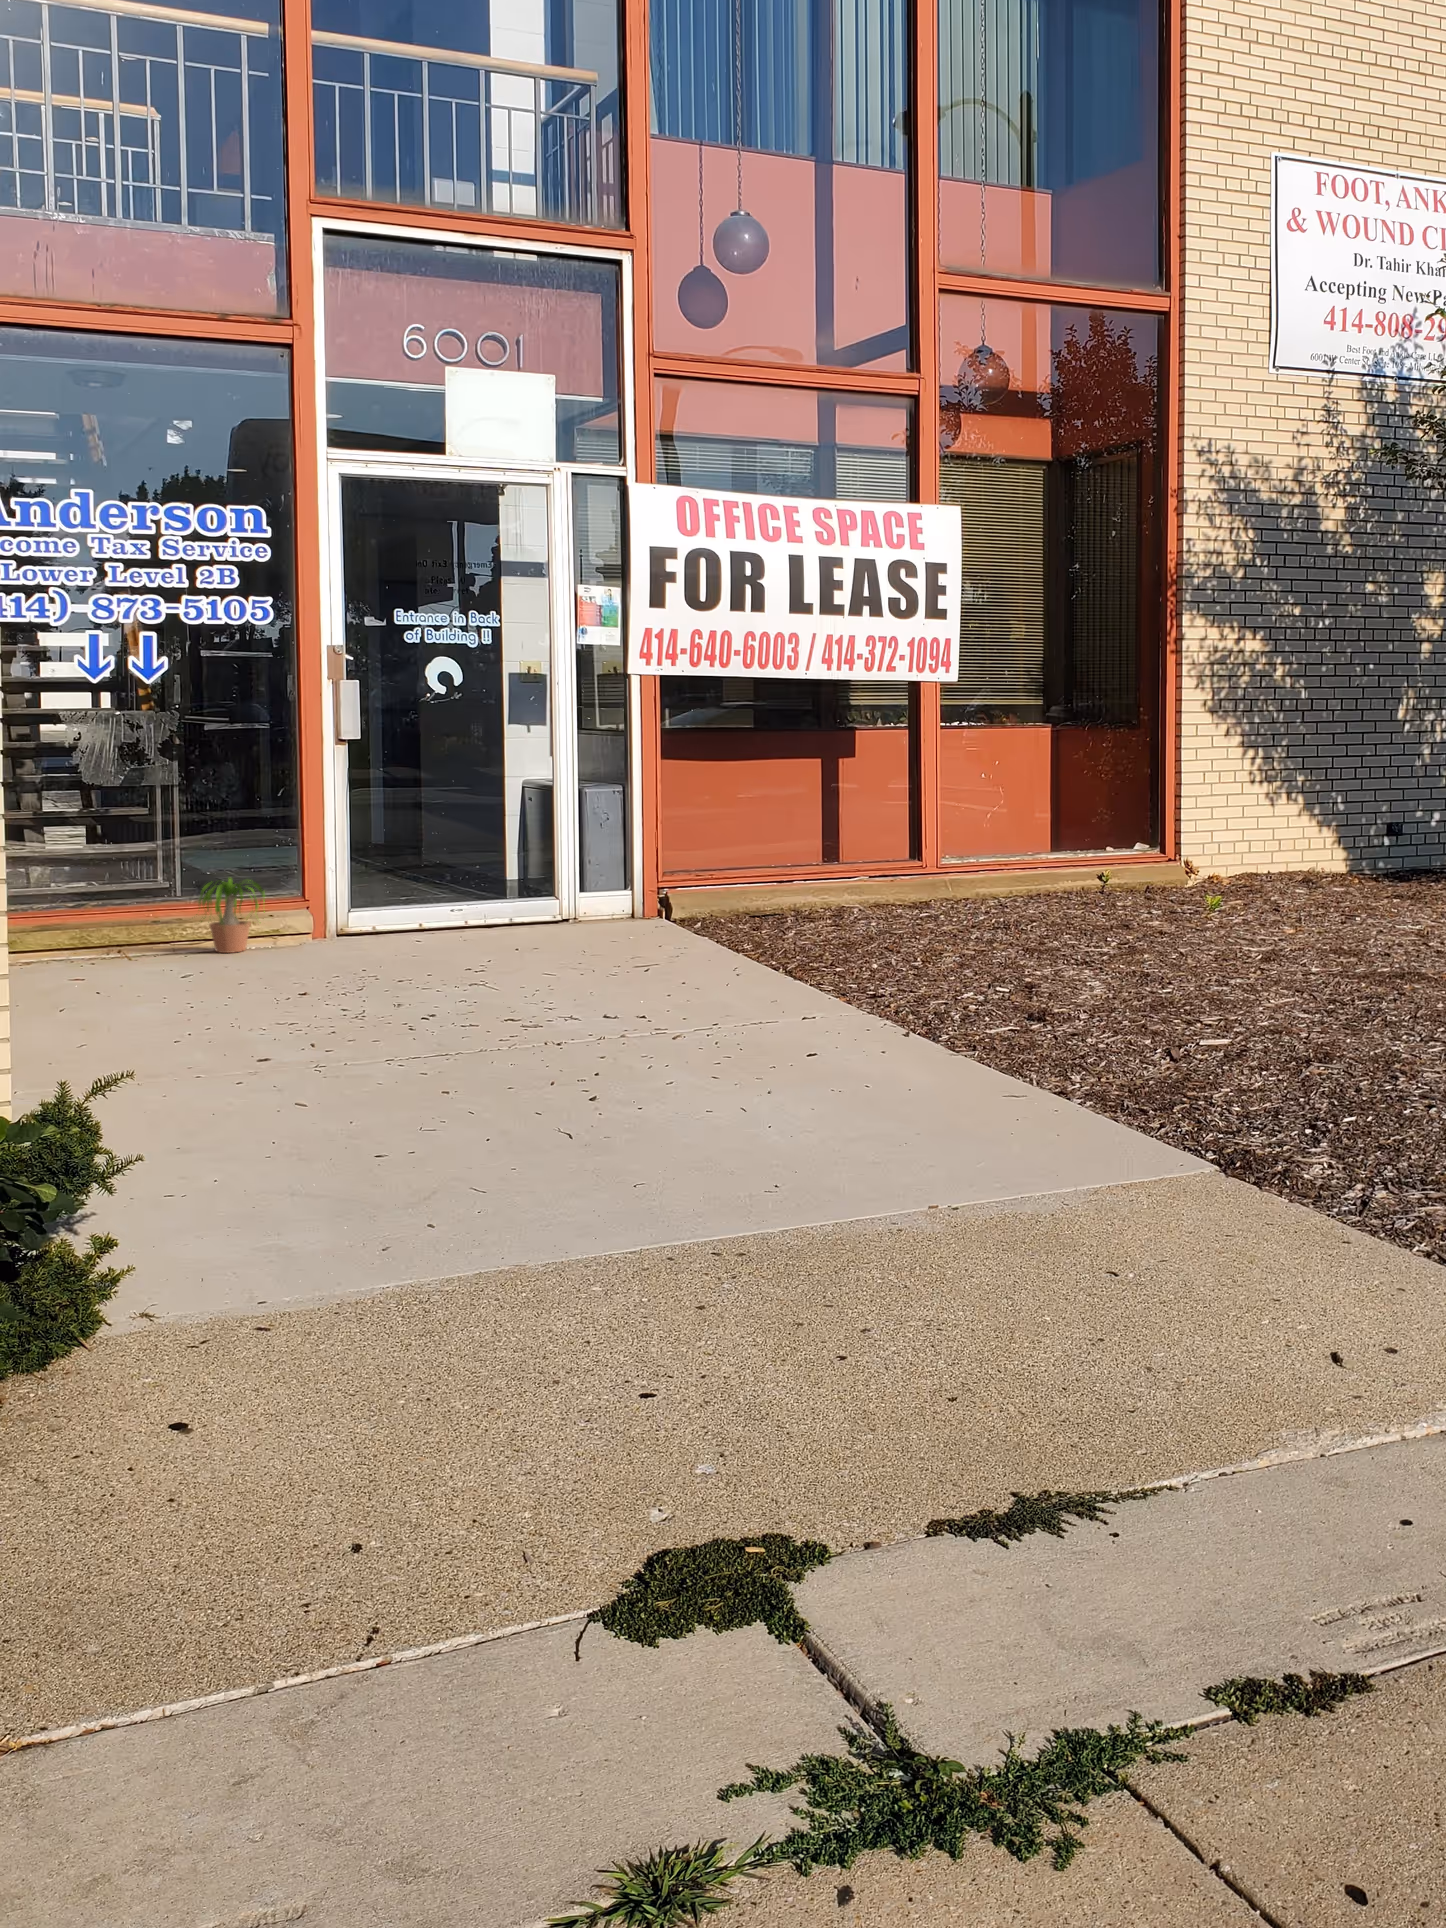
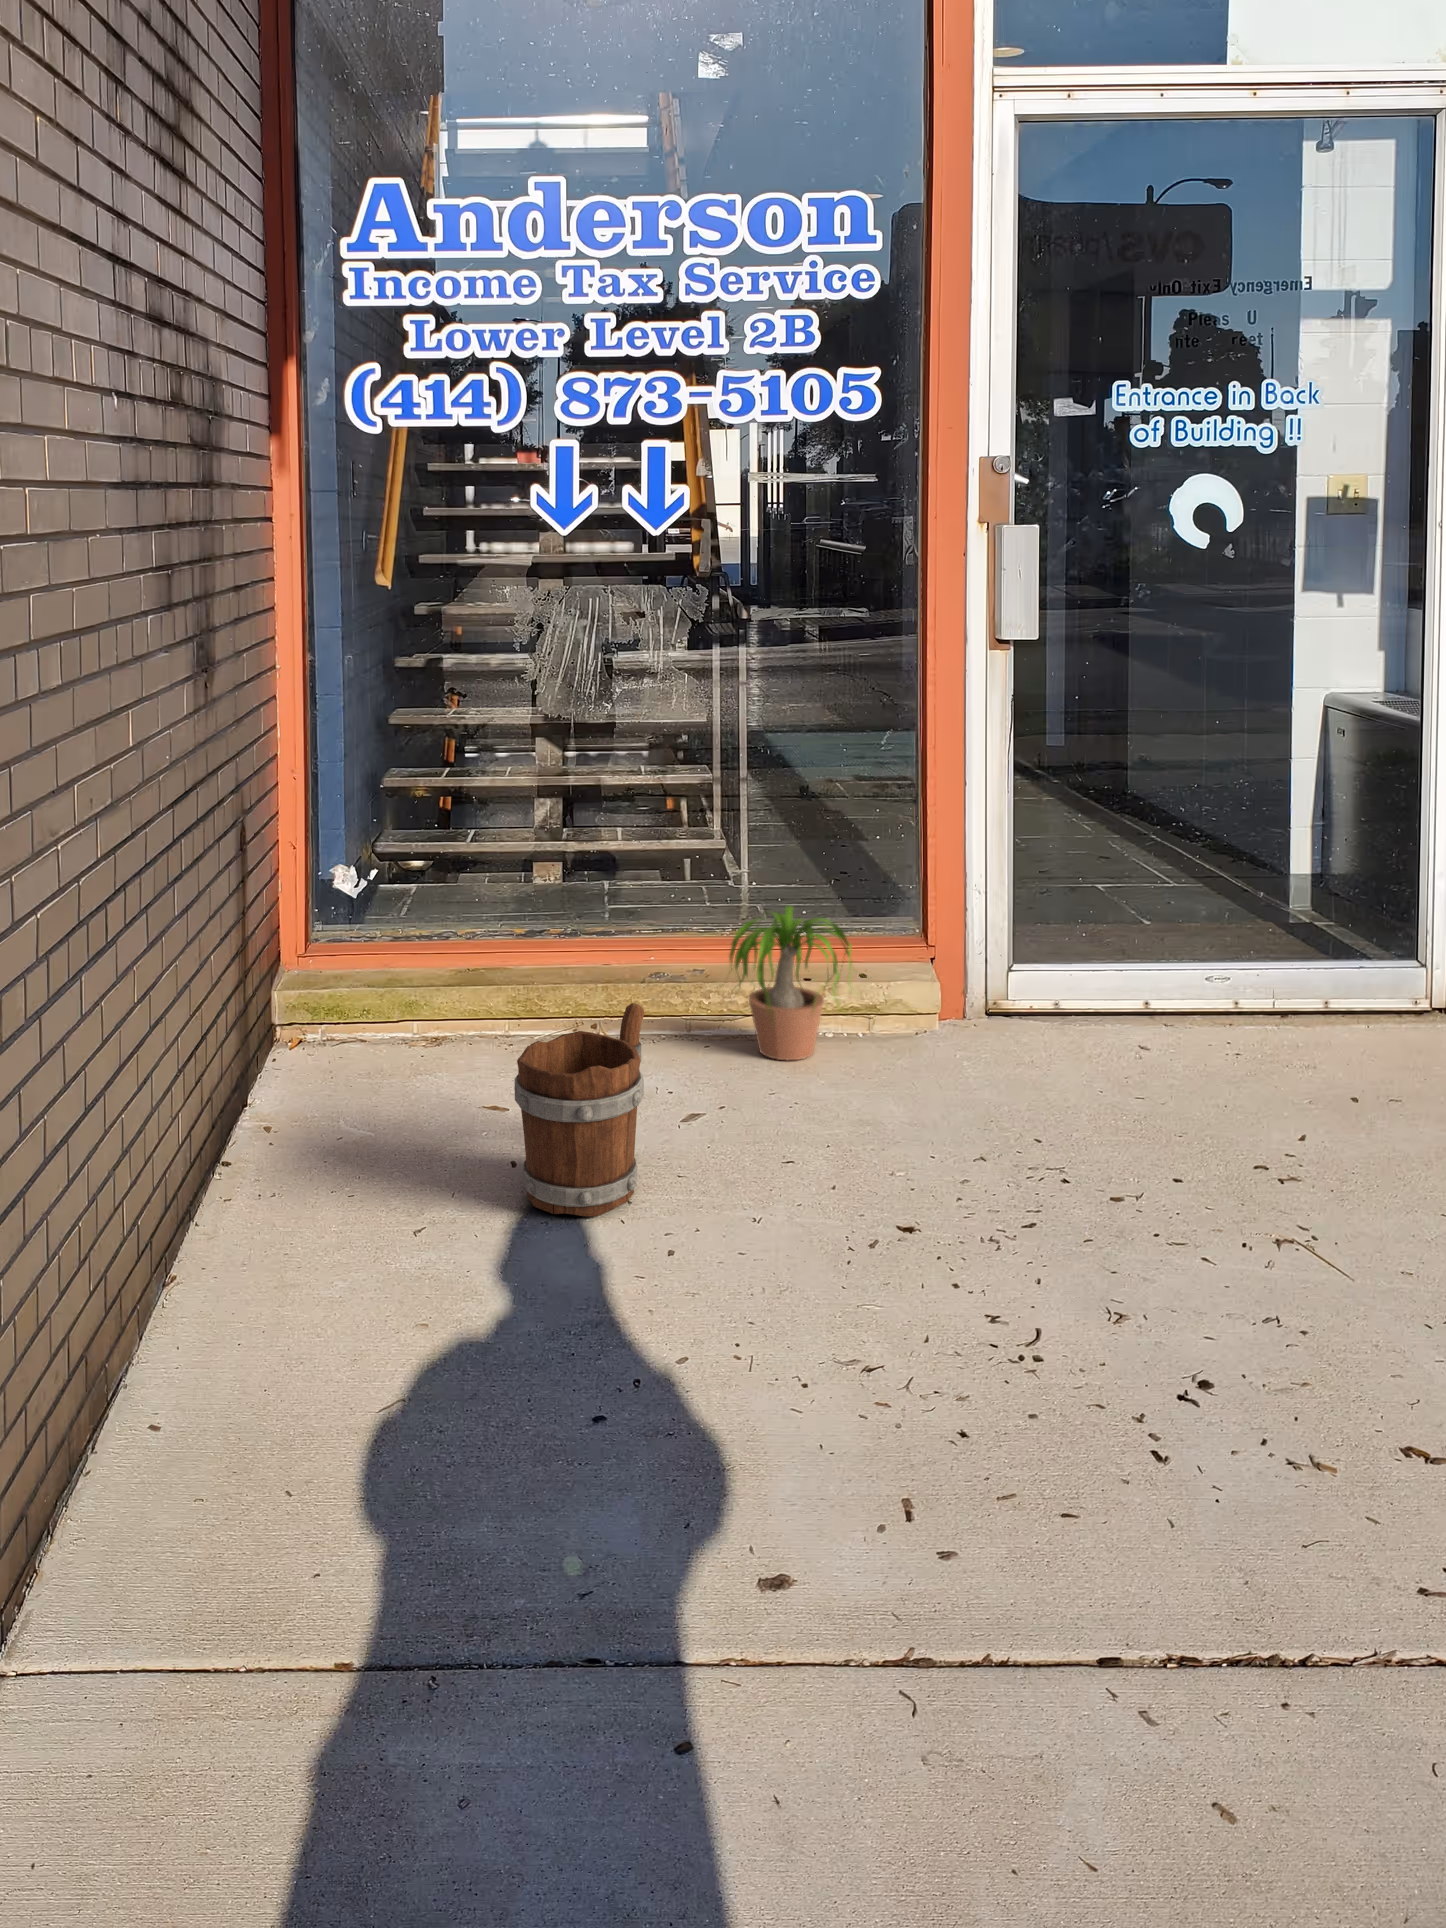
bucket: none [107,906,171,989] -> present [514,1003,644,1217]

